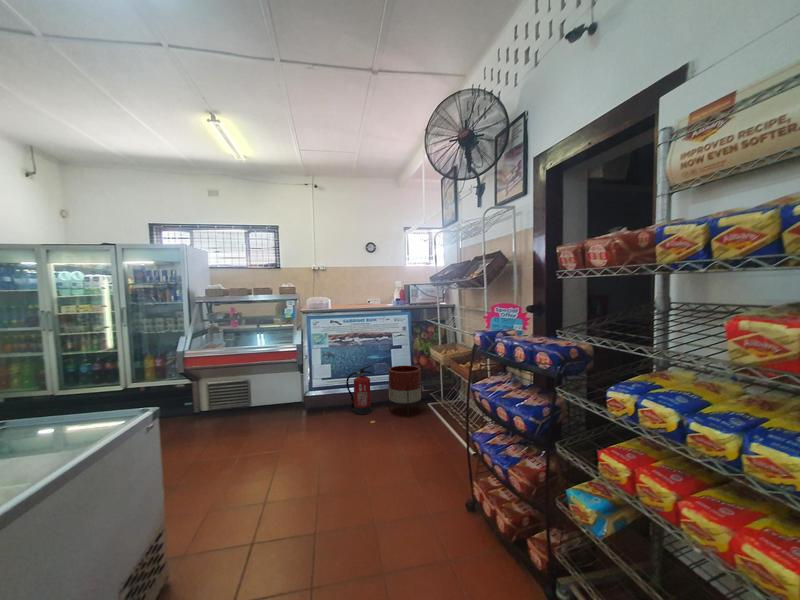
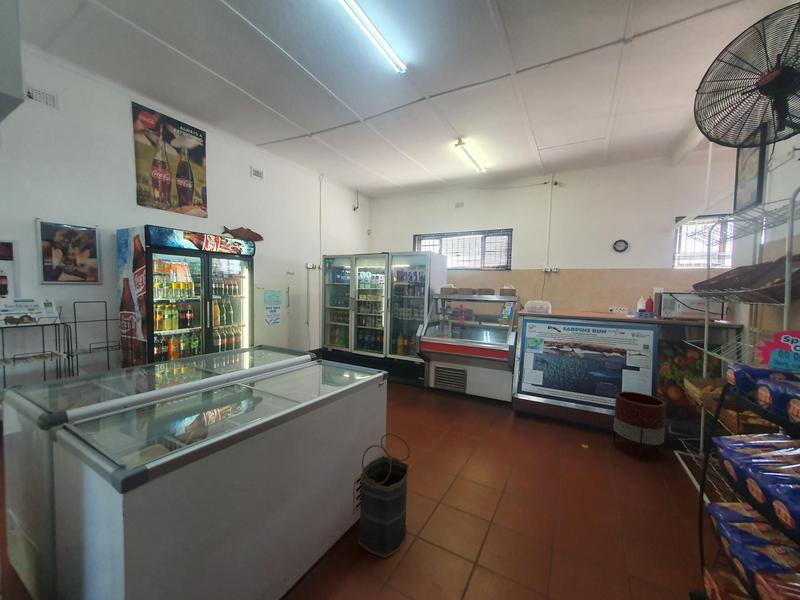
fire extinguisher: present [346,365,372,414] -> none [559,383,594,437]
basket: none [174,444,234,580] -> present [359,434,410,558]

